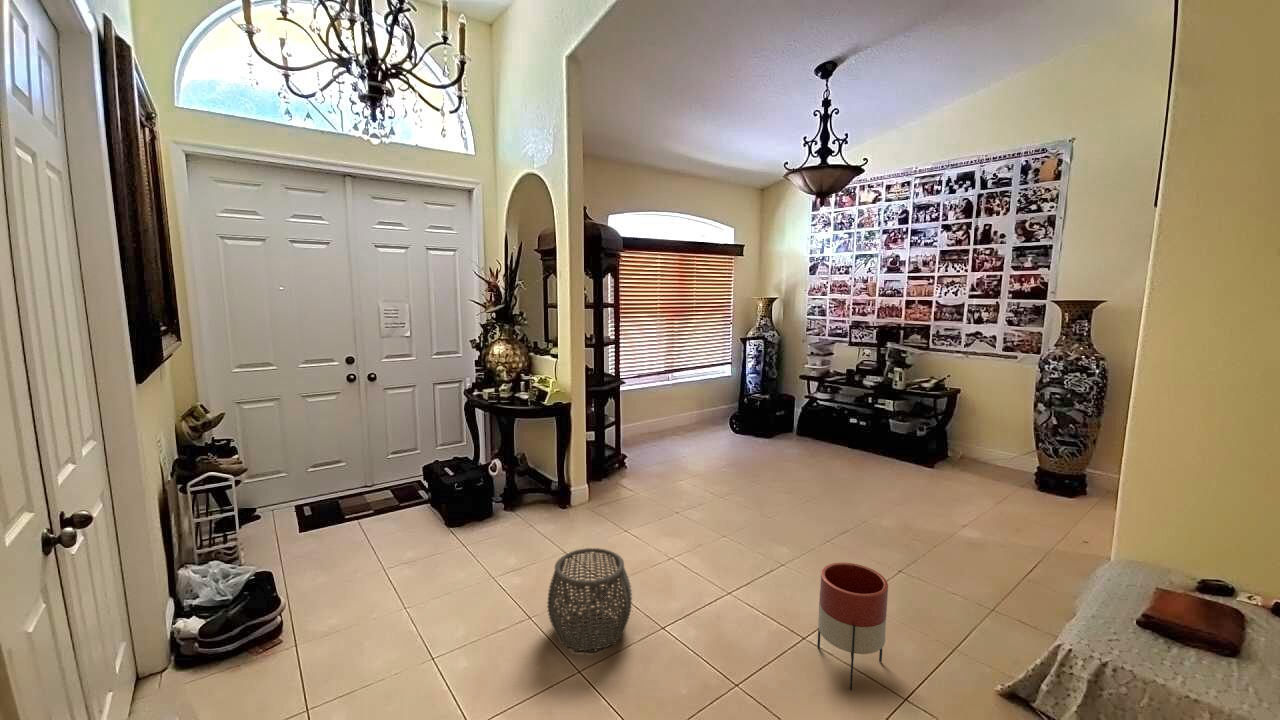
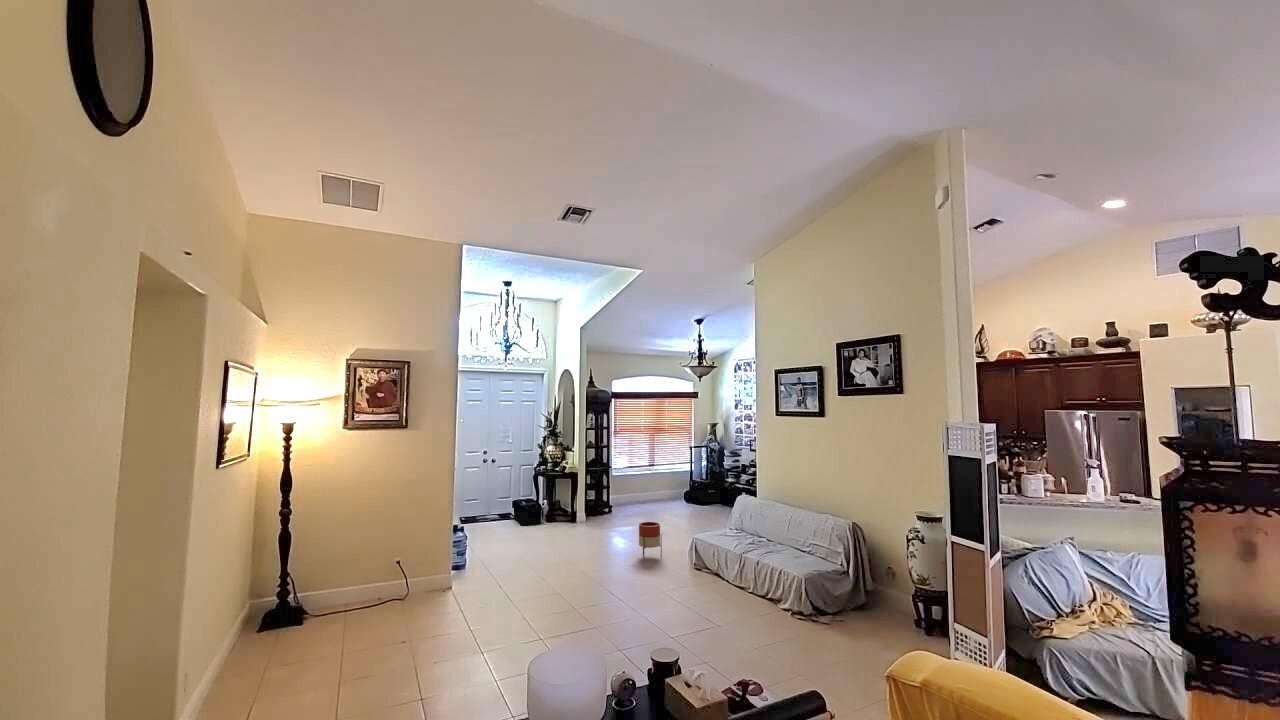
woven basket: present [547,548,632,652] -> none [551,519,582,551]

